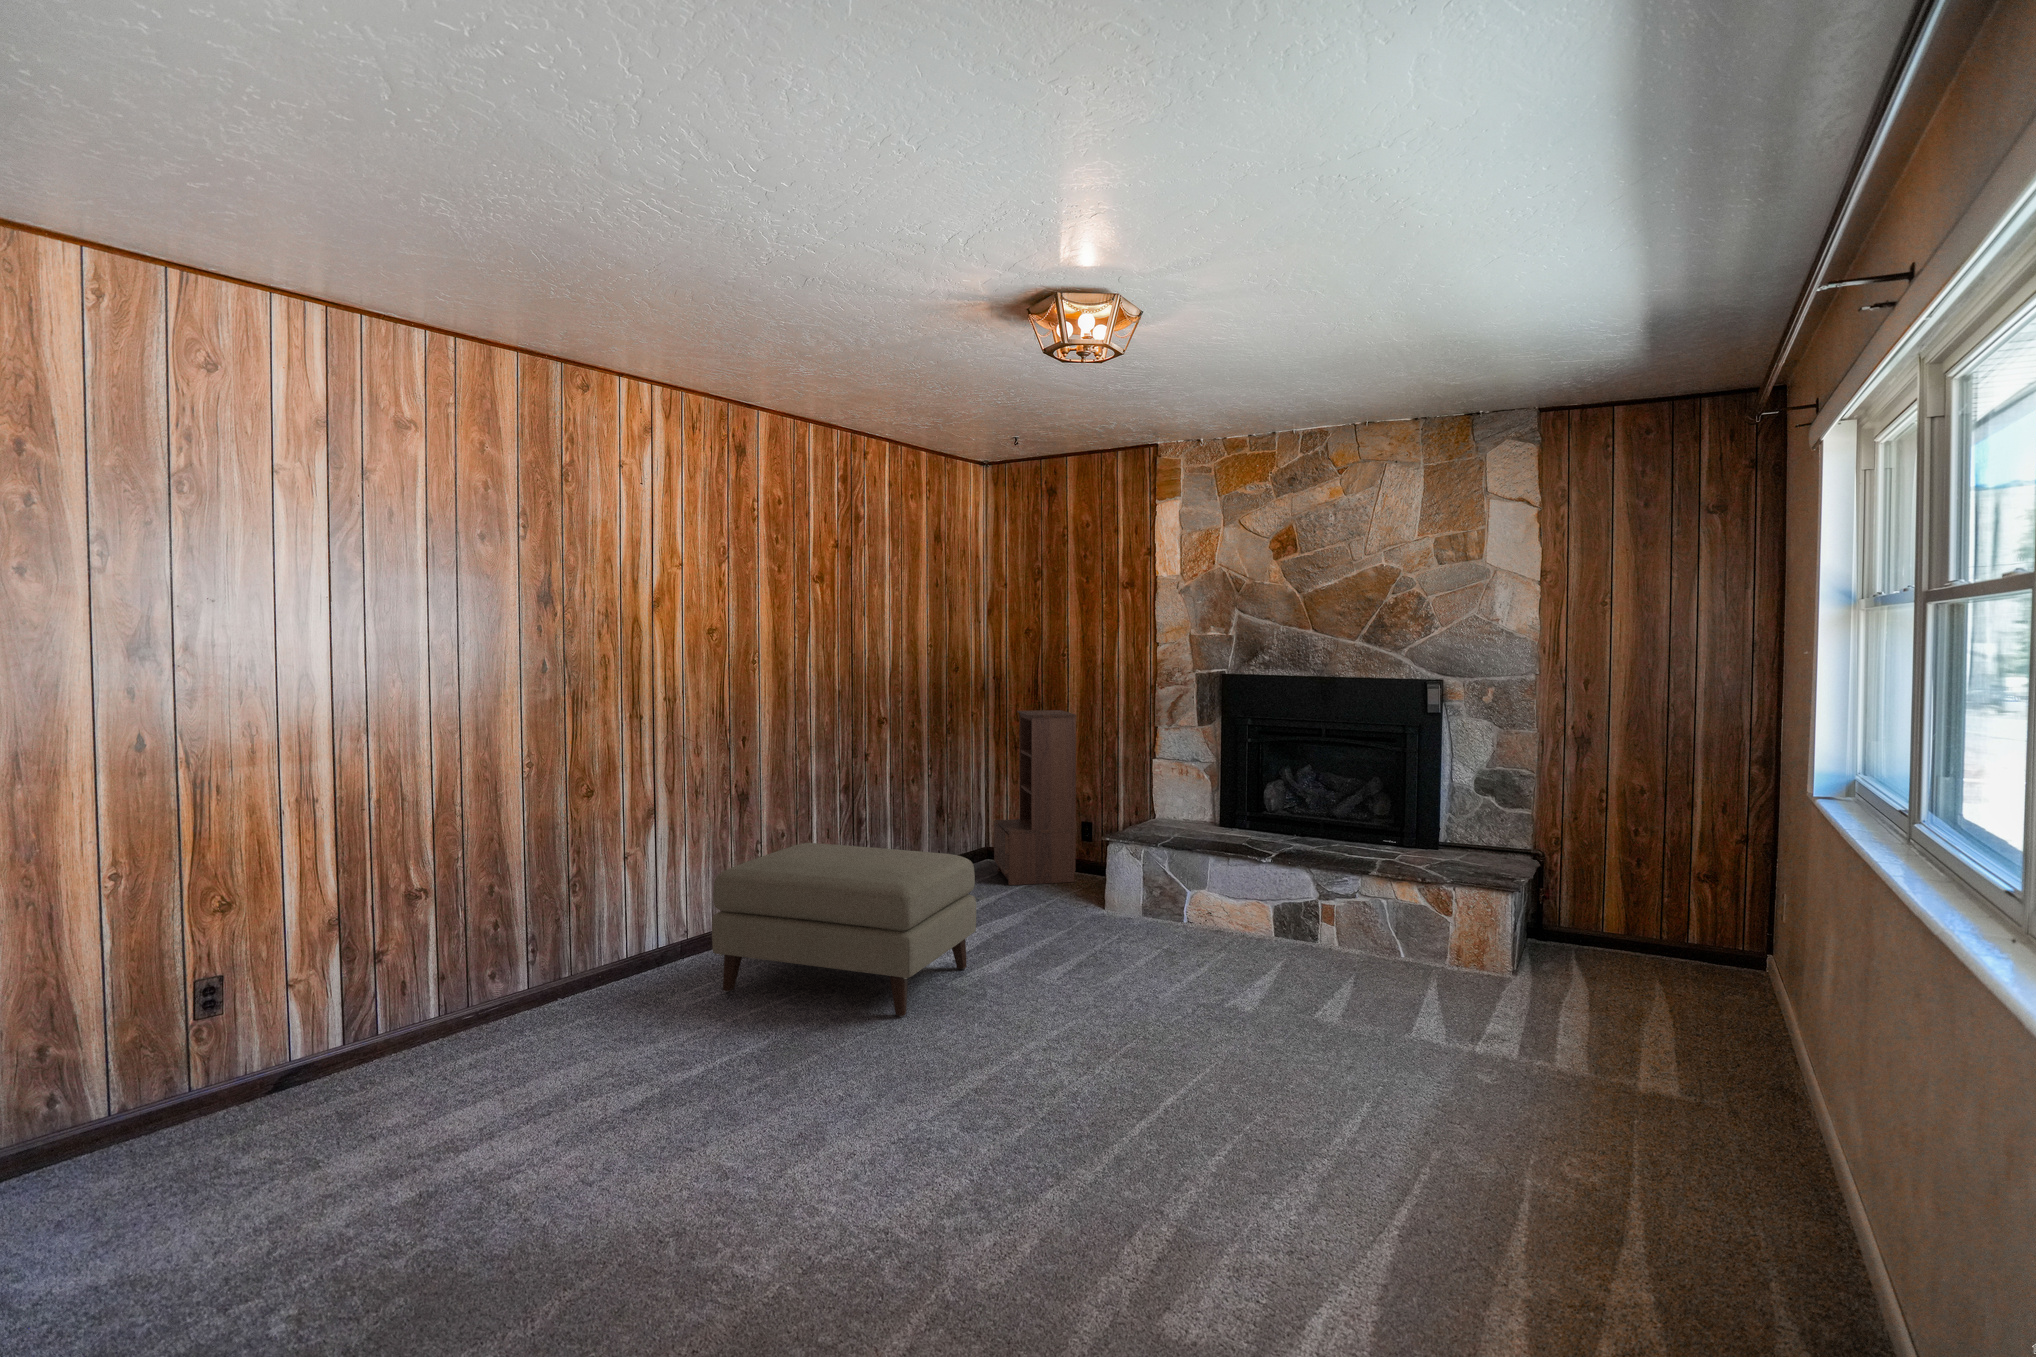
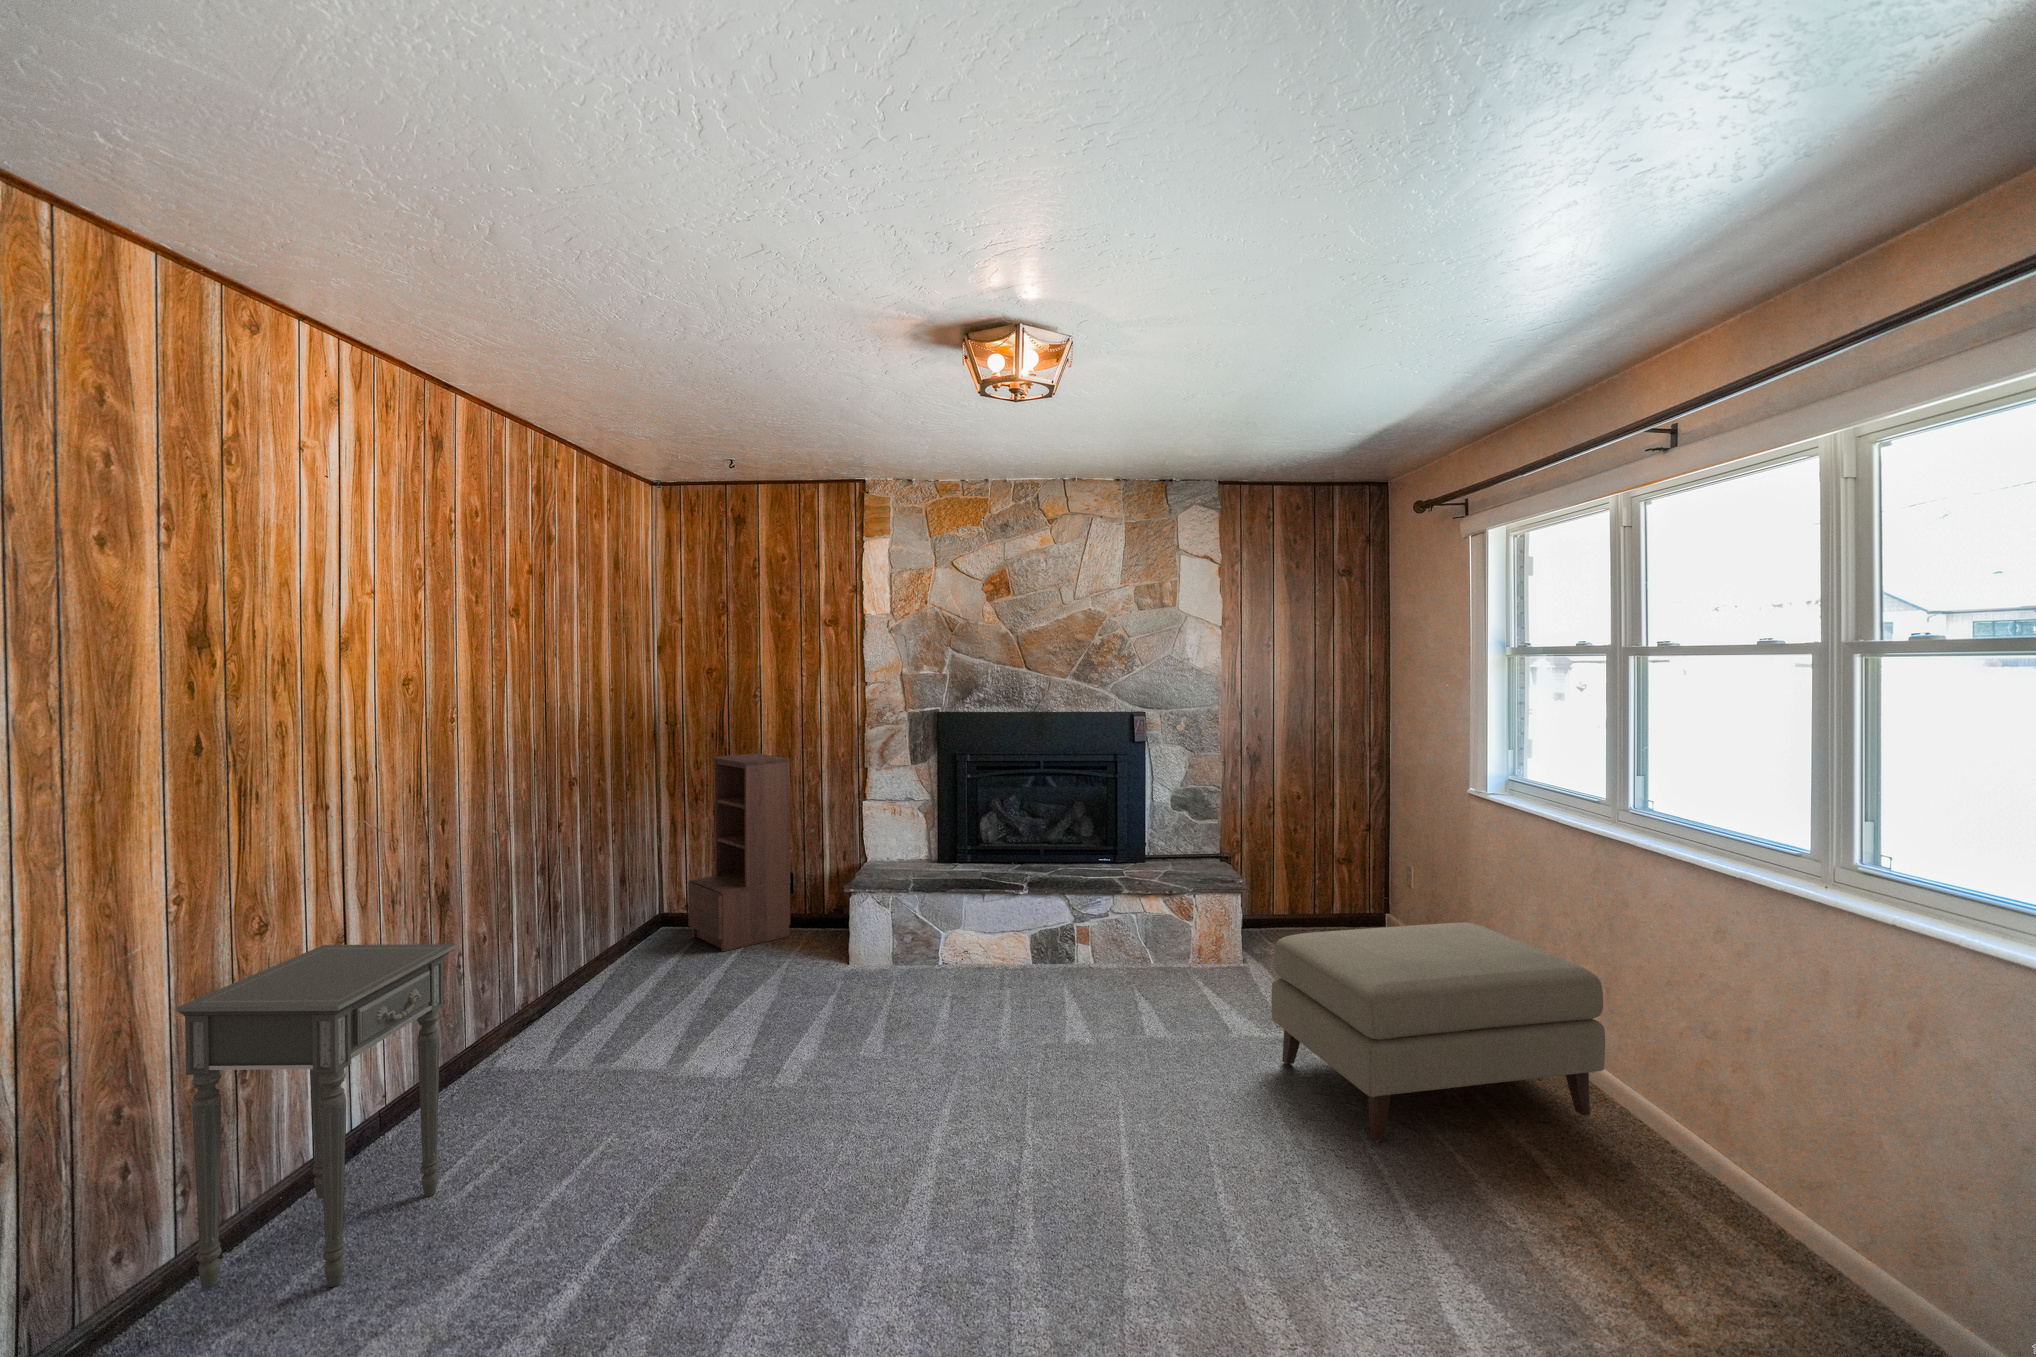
side table: none [520,811,693,1029] -> present [176,944,456,1289]
ottoman: present [712,843,976,1017] -> present [1271,922,1605,1142]

